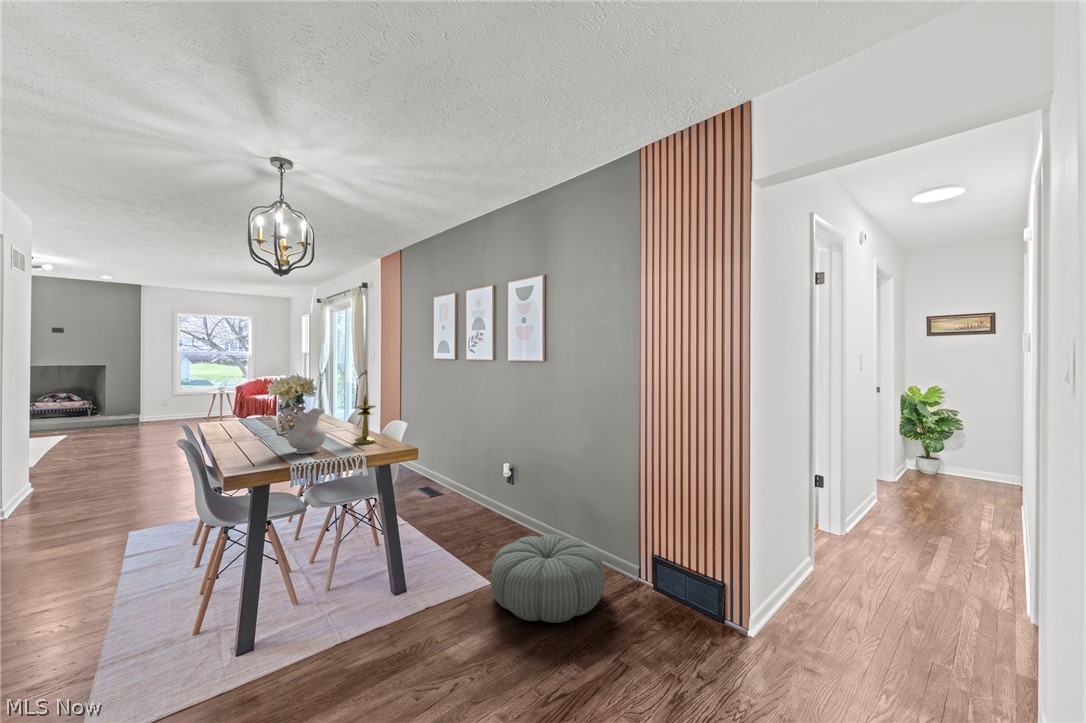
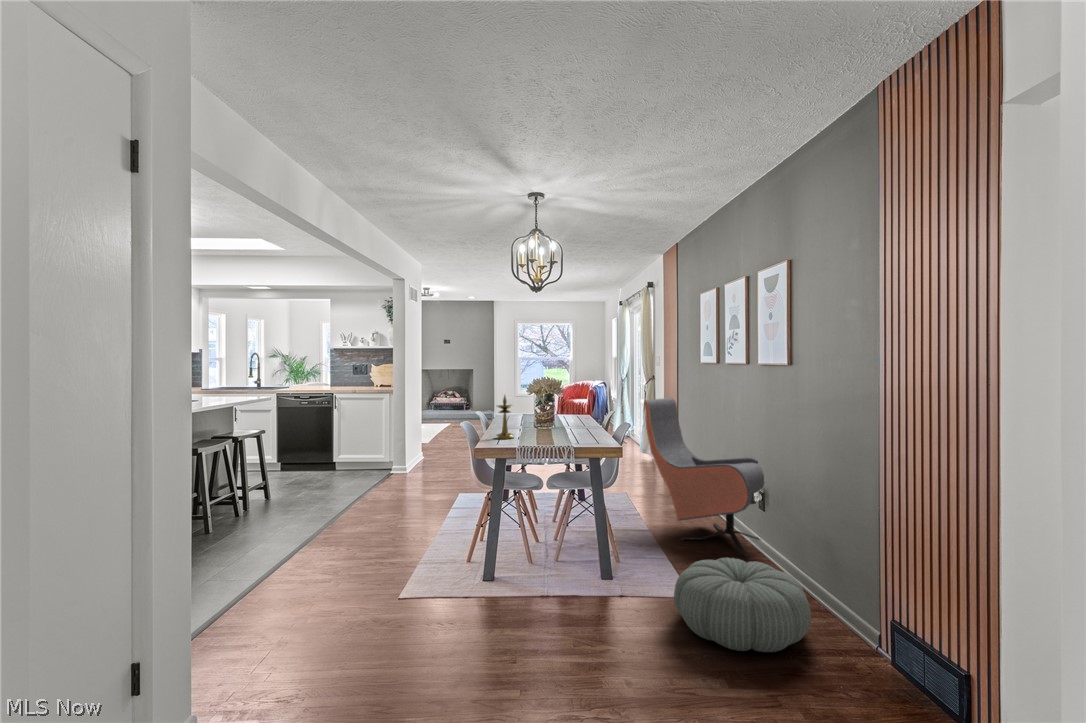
armchair: none [404,393,521,530] -> present [644,398,765,558]
candlestick: present [355,394,376,444] -> present [496,395,513,439]
ceramic pitcher: present [283,408,326,454] -> none [522,404,556,442]

